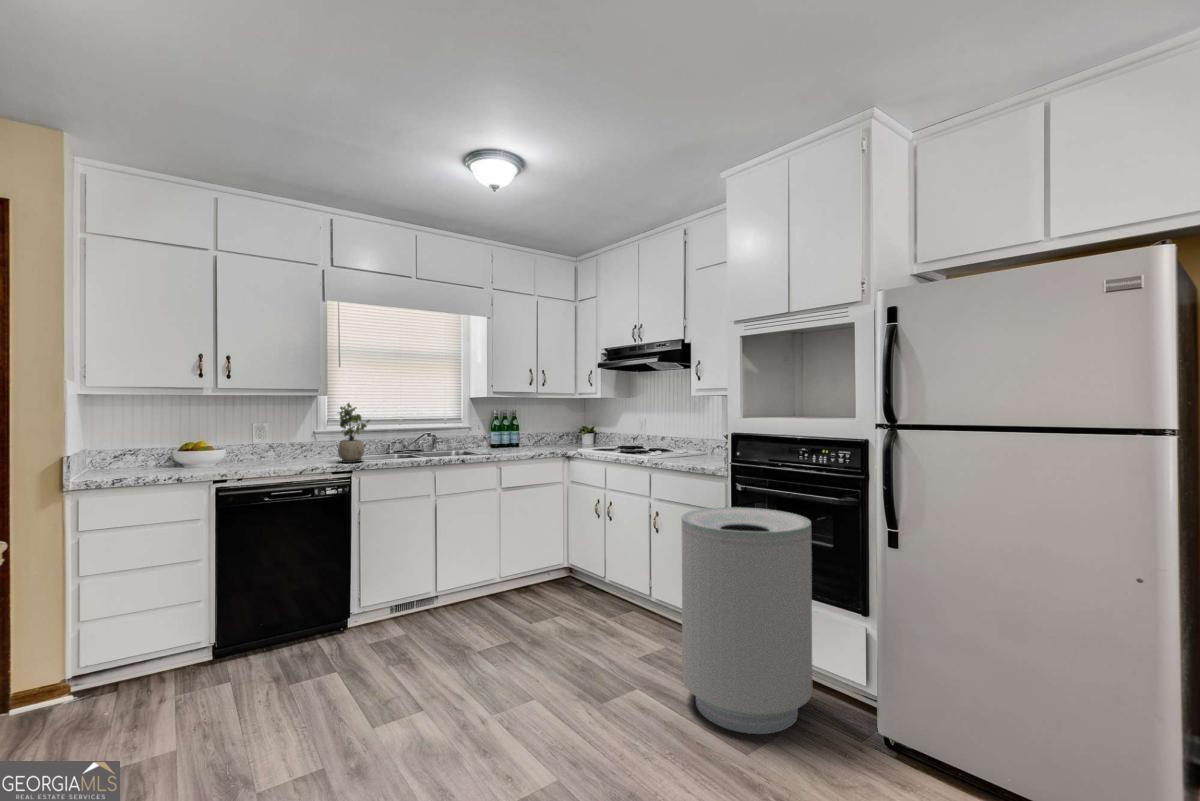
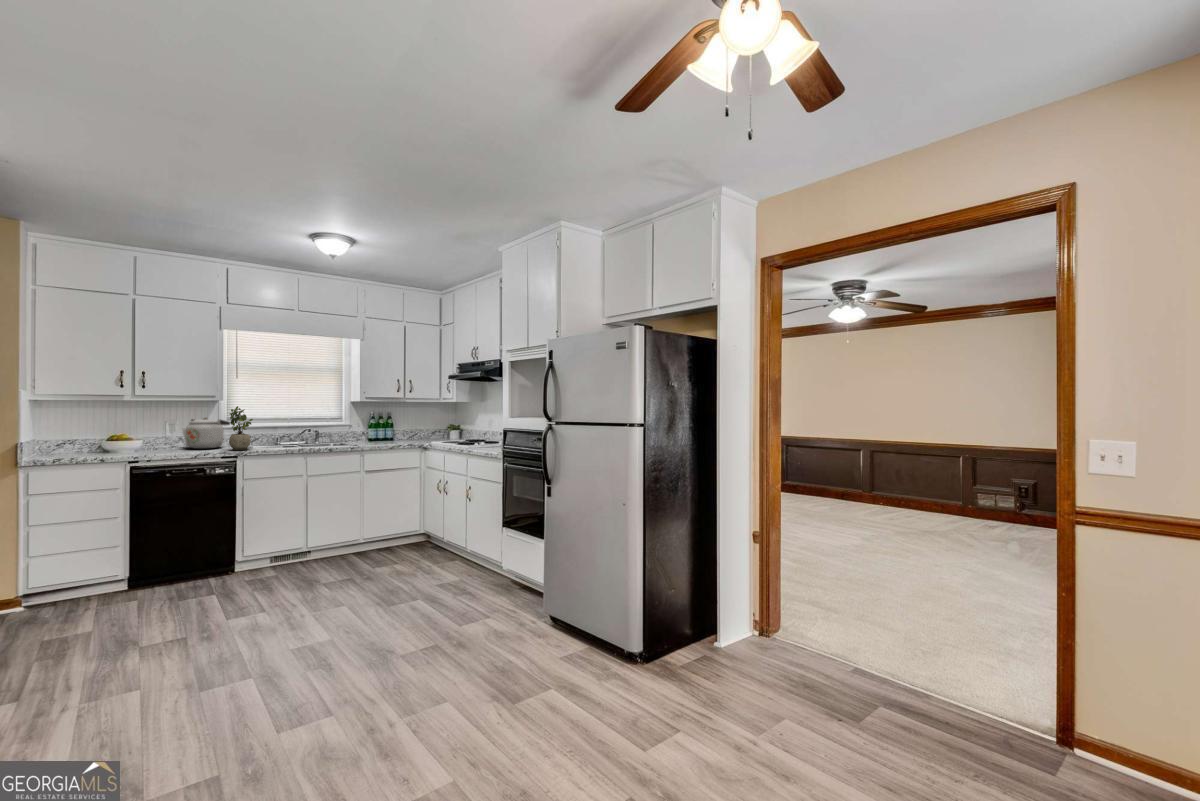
kettle: none [273,417,334,460] -> present [182,417,230,449]
trash can: present [682,507,812,734] -> none [439,480,524,622]

